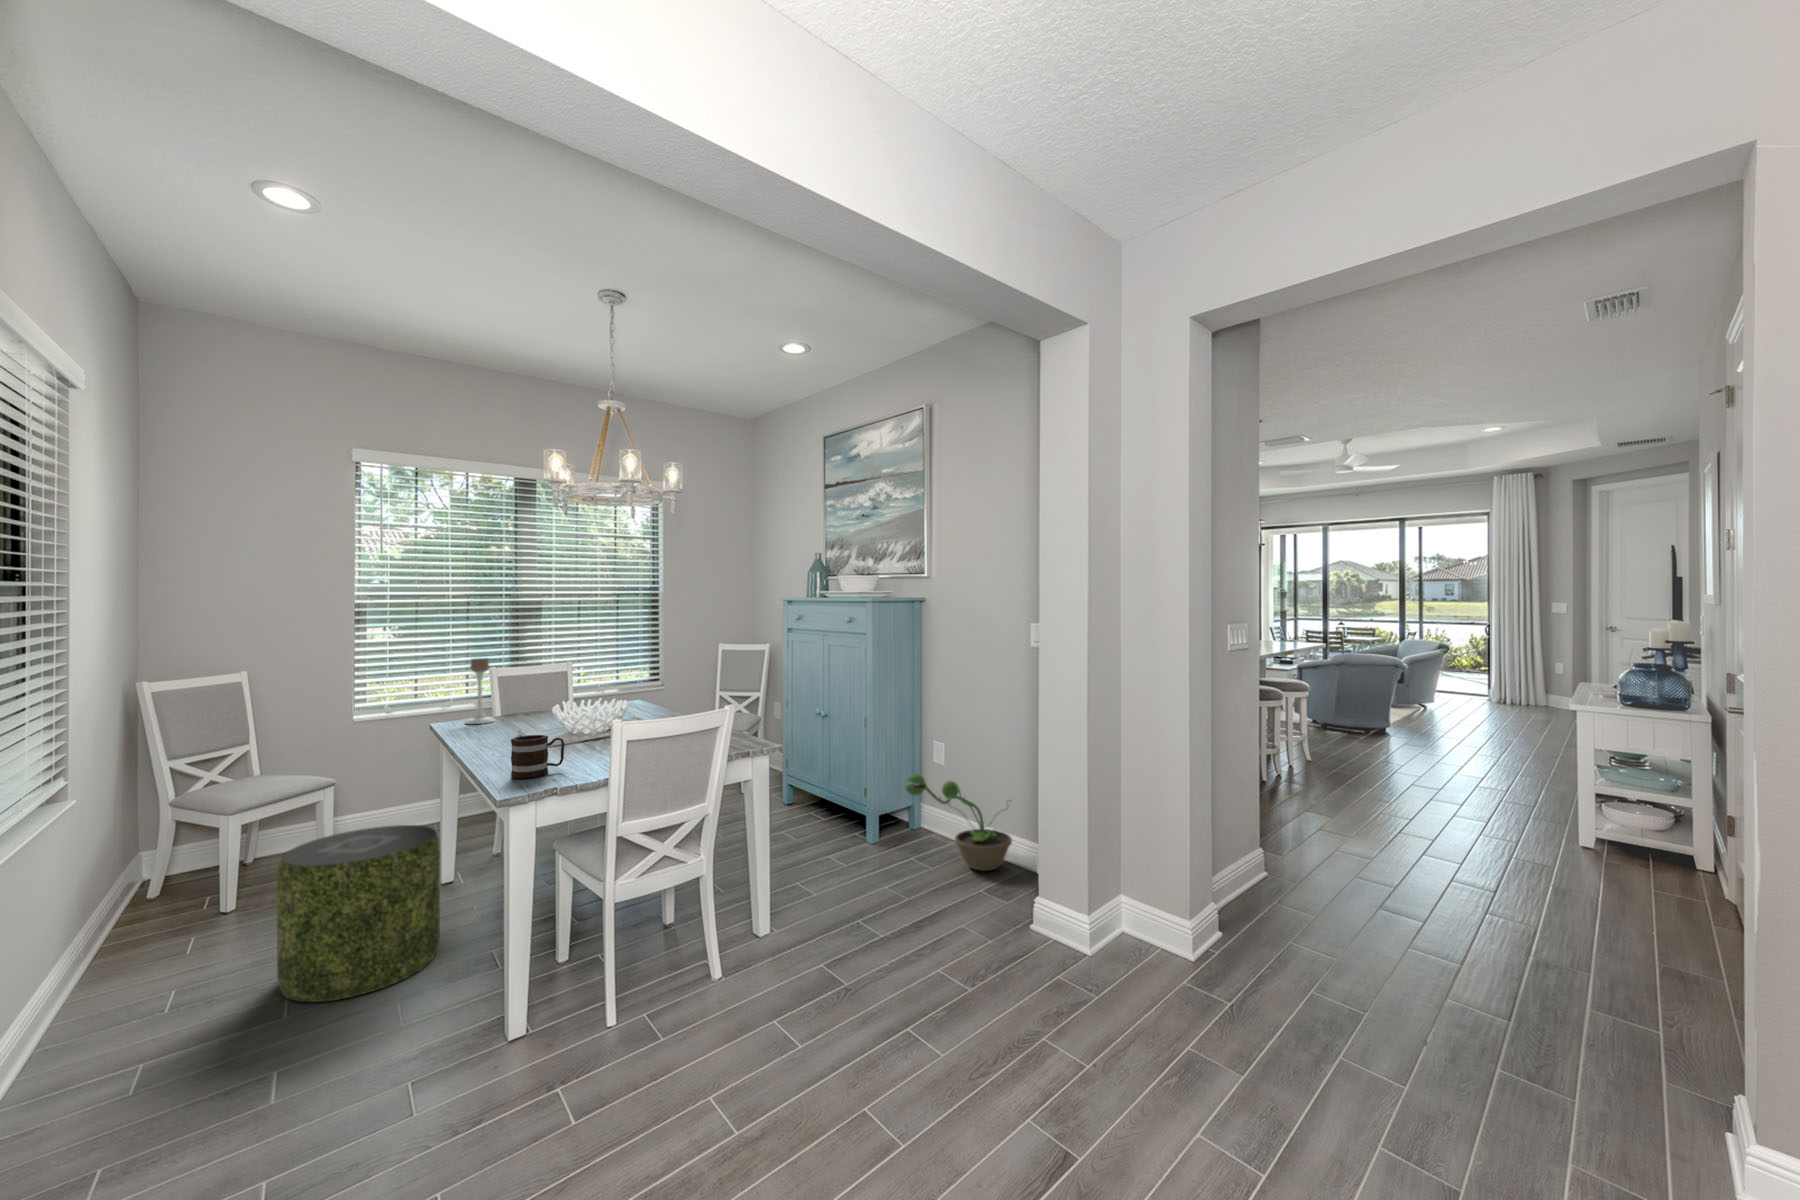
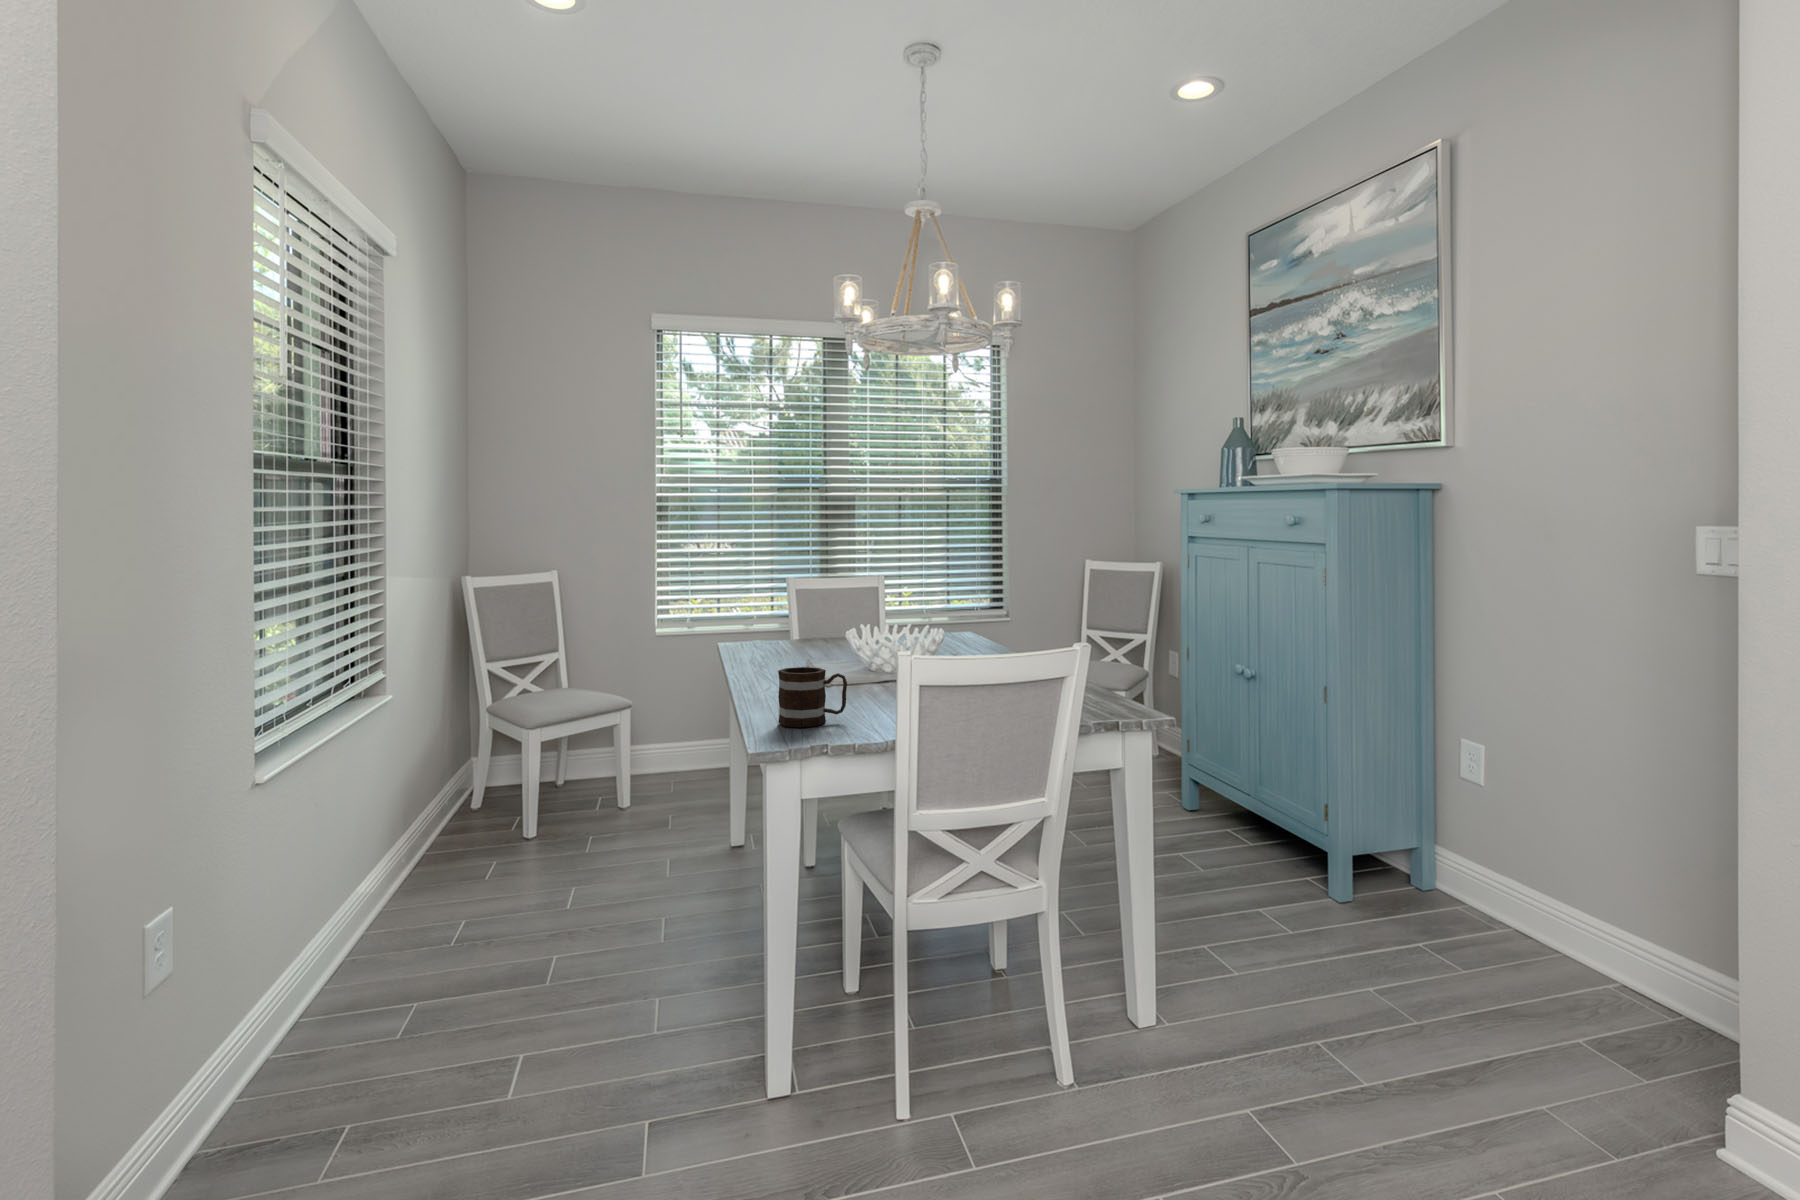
candle holder: present [466,658,494,724] -> none [756,564,790,648]
decorative plant: present [905,774,1012,871] -> none [1389,789,1617,978]
pouf: present [277,825,440,1002] -> none [546,766,713,970]

